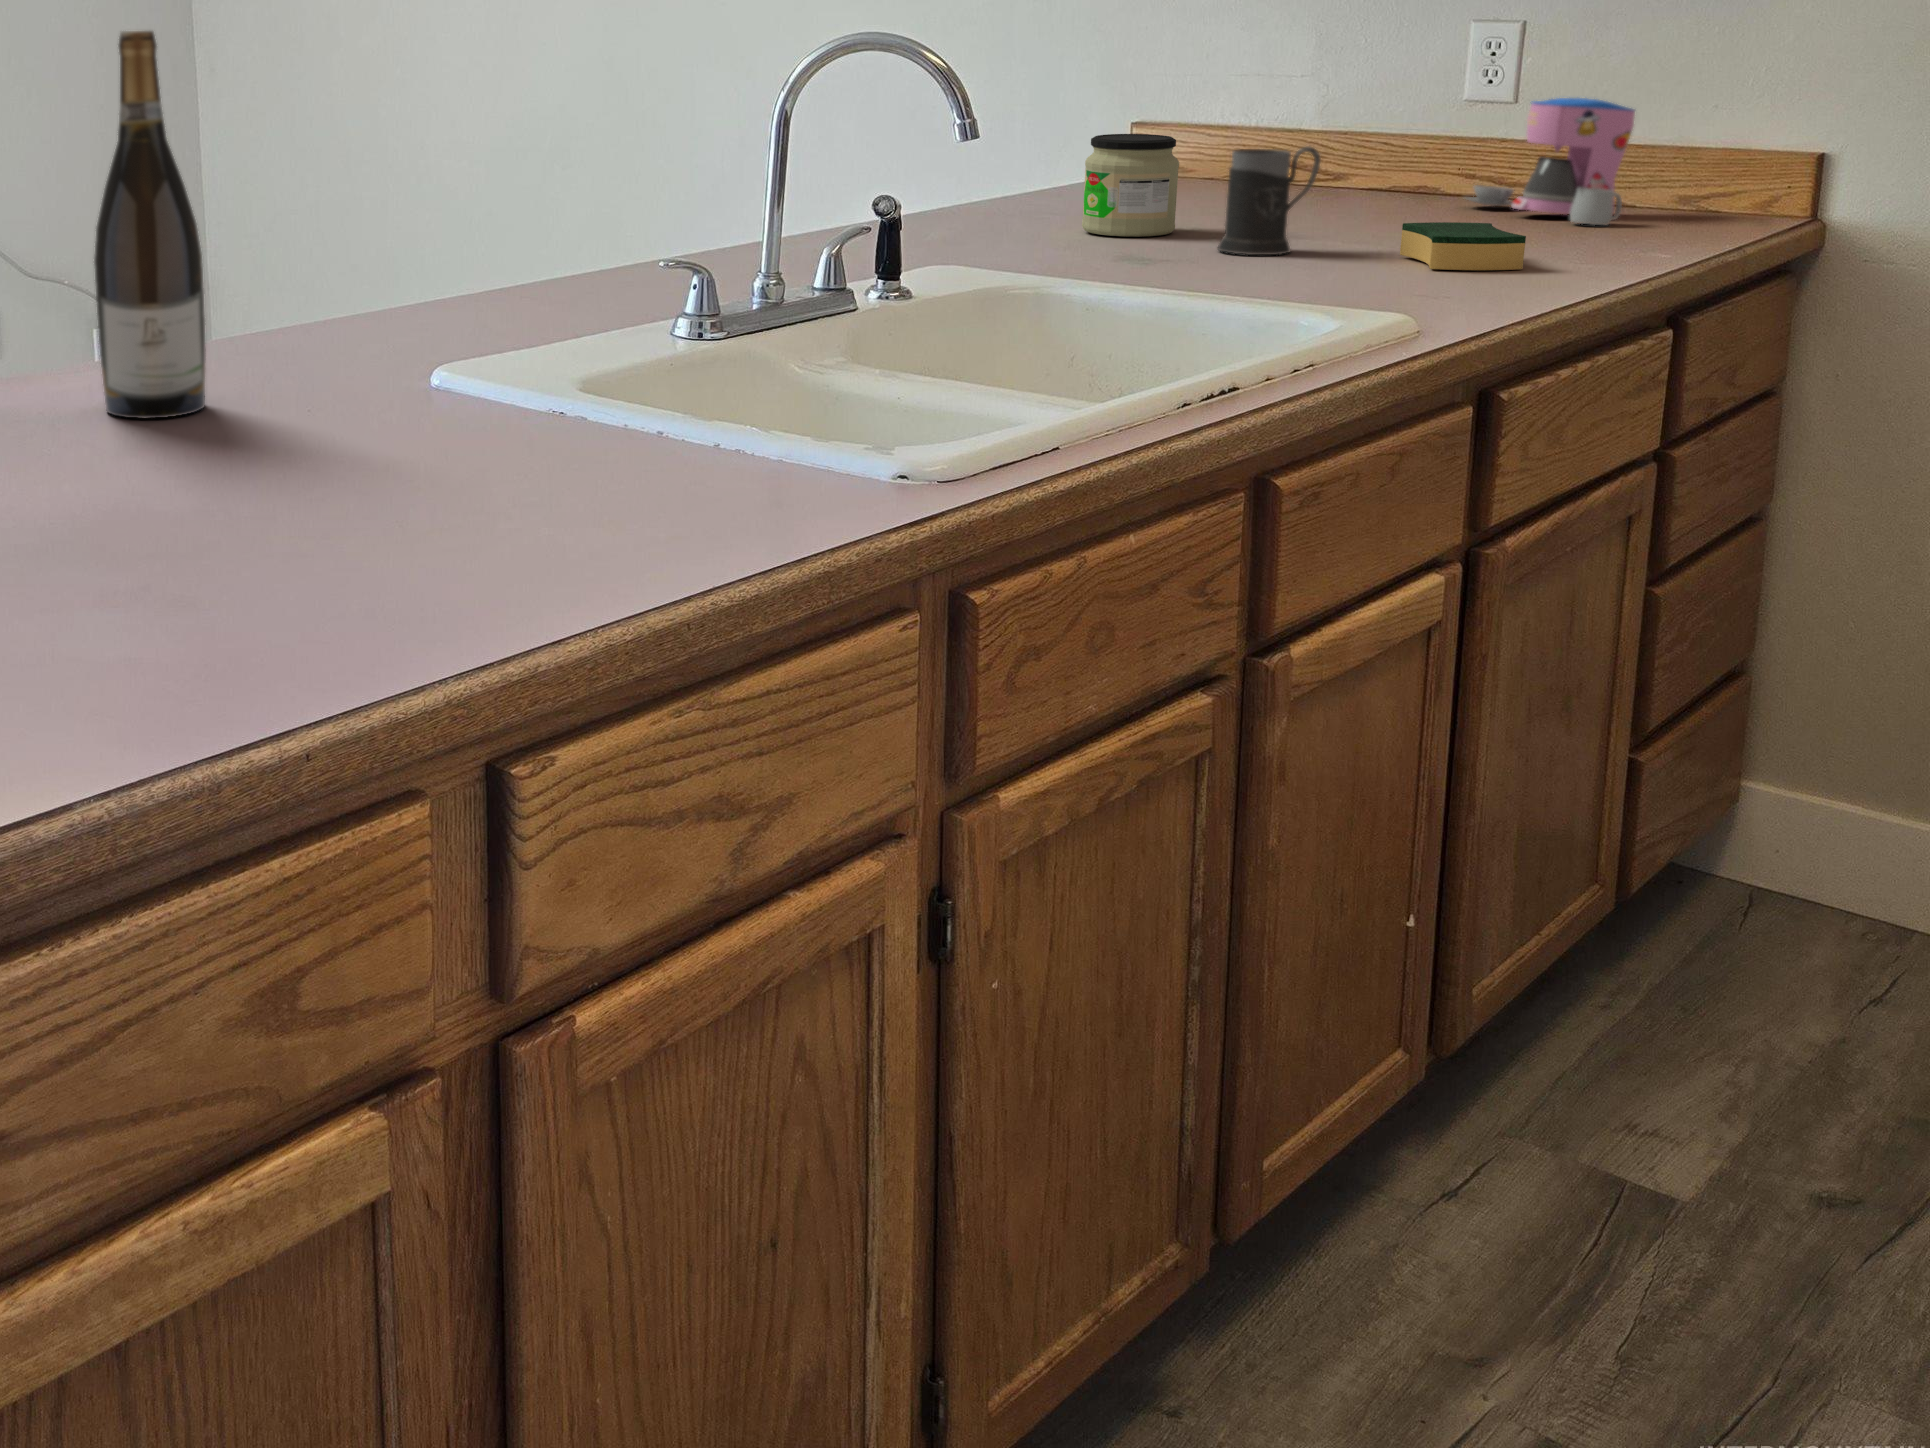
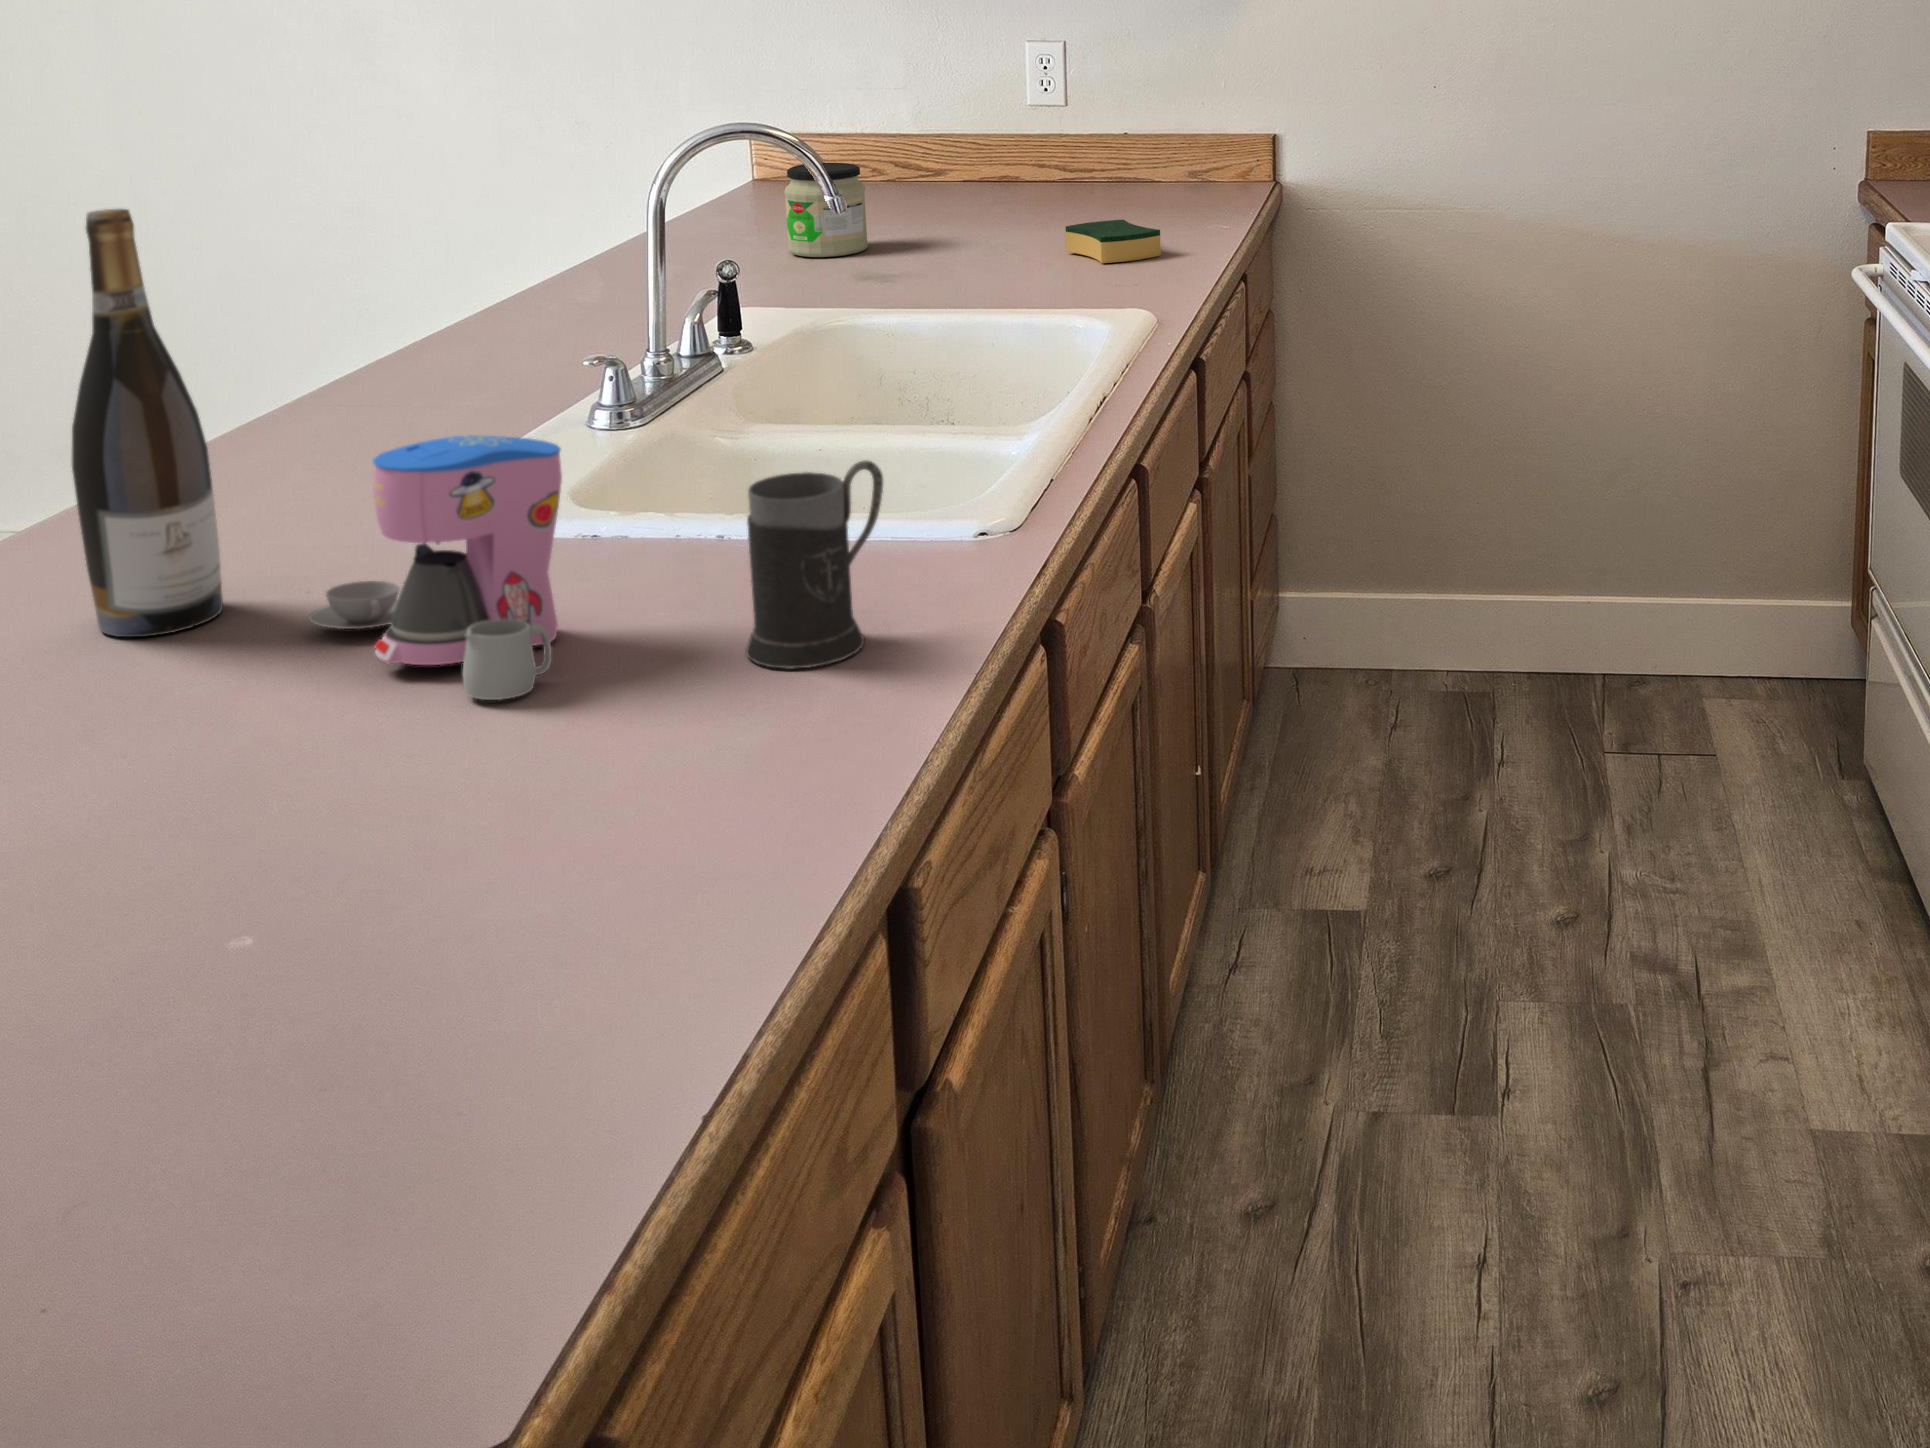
coffee maker: present [1466,98,1635,225] -> present [309,435,562,700]
mug: present [1218,147,1321,255] -> present [746,460,883,668]

